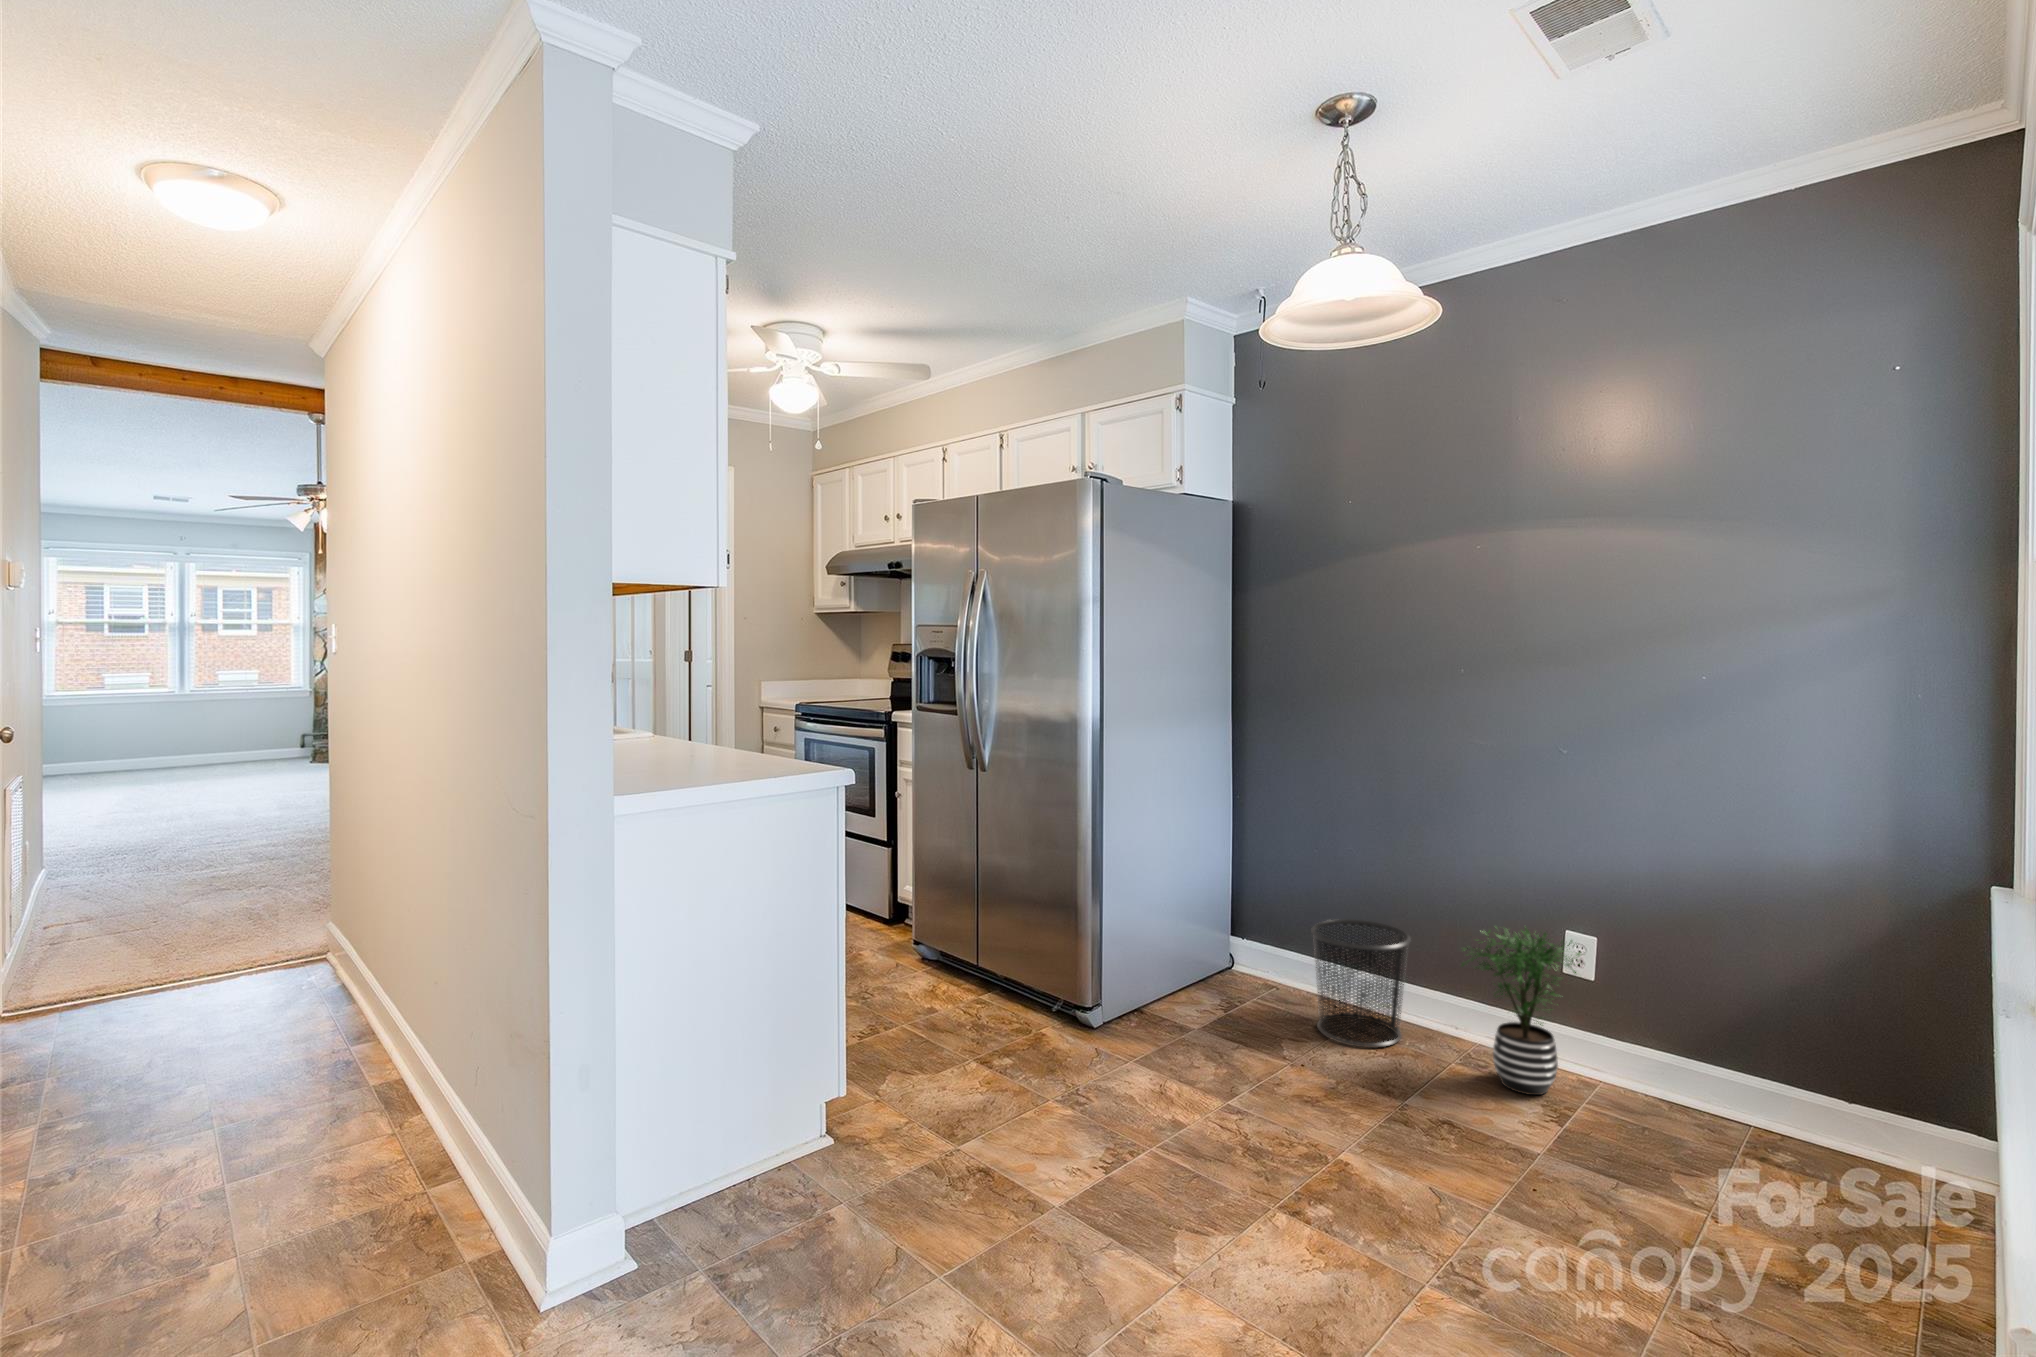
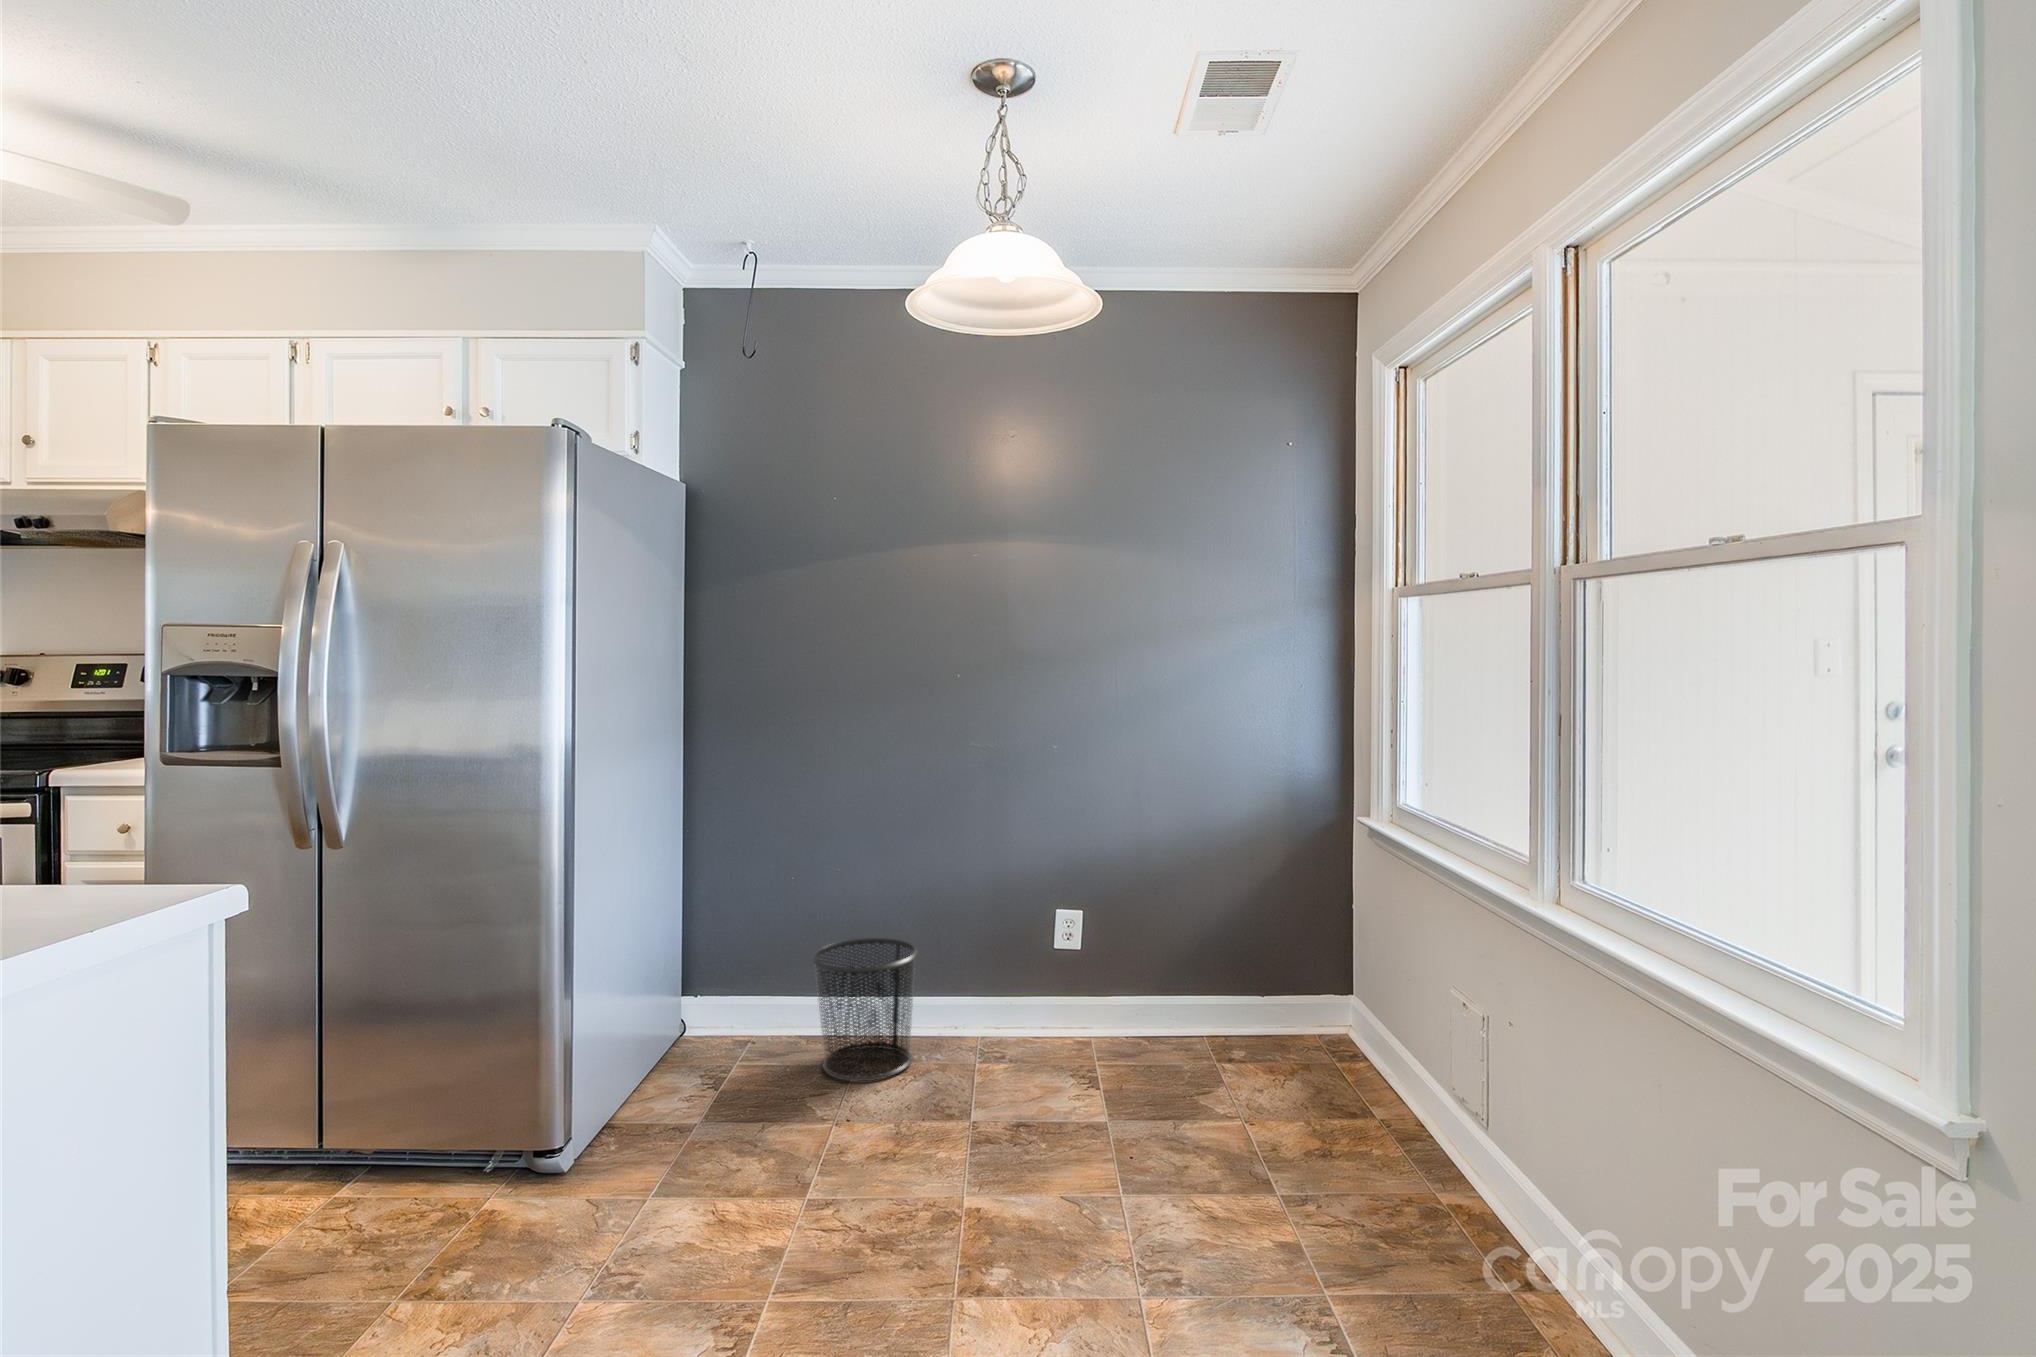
potted plant: present [1462,927,1580,1095] -> none [978,905,1091,1071]

